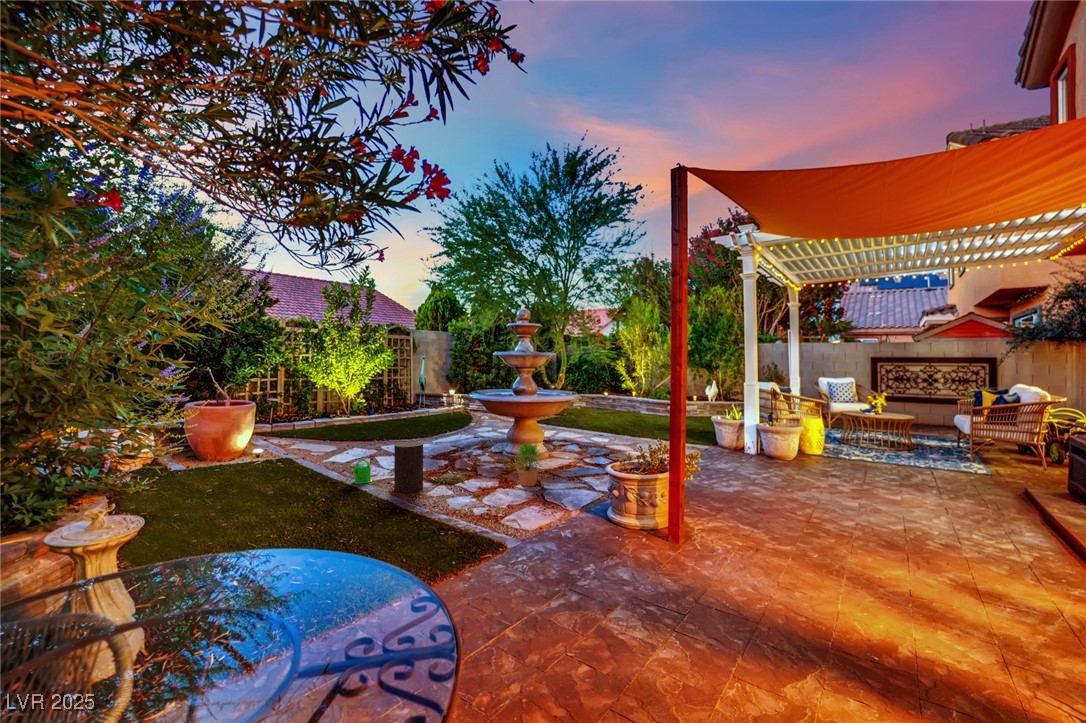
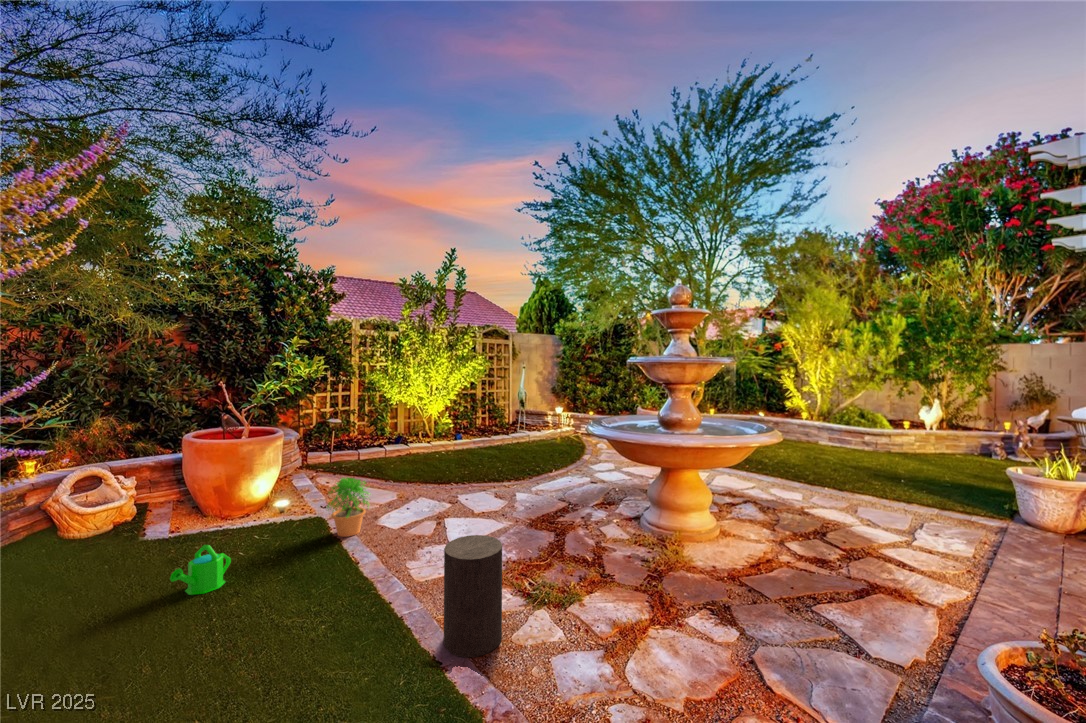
potted plant: present [515,443,541,486] -> present [327,477,369,537]
watering can: present [353,458,372,484] -> present [170,545,231,595]

